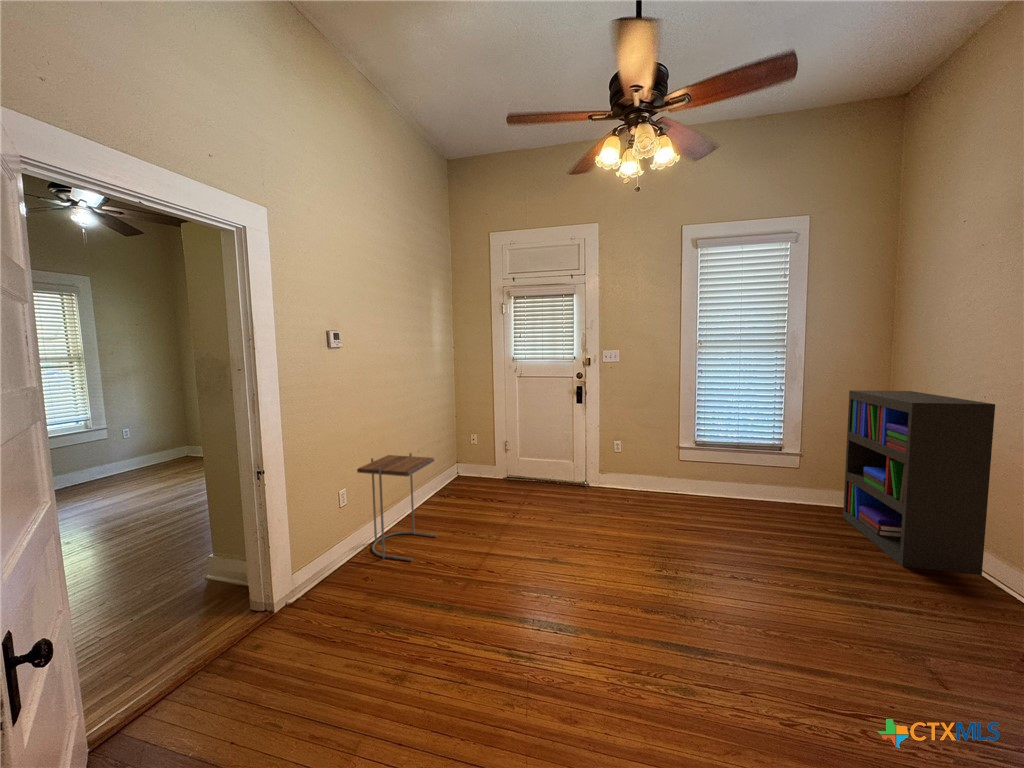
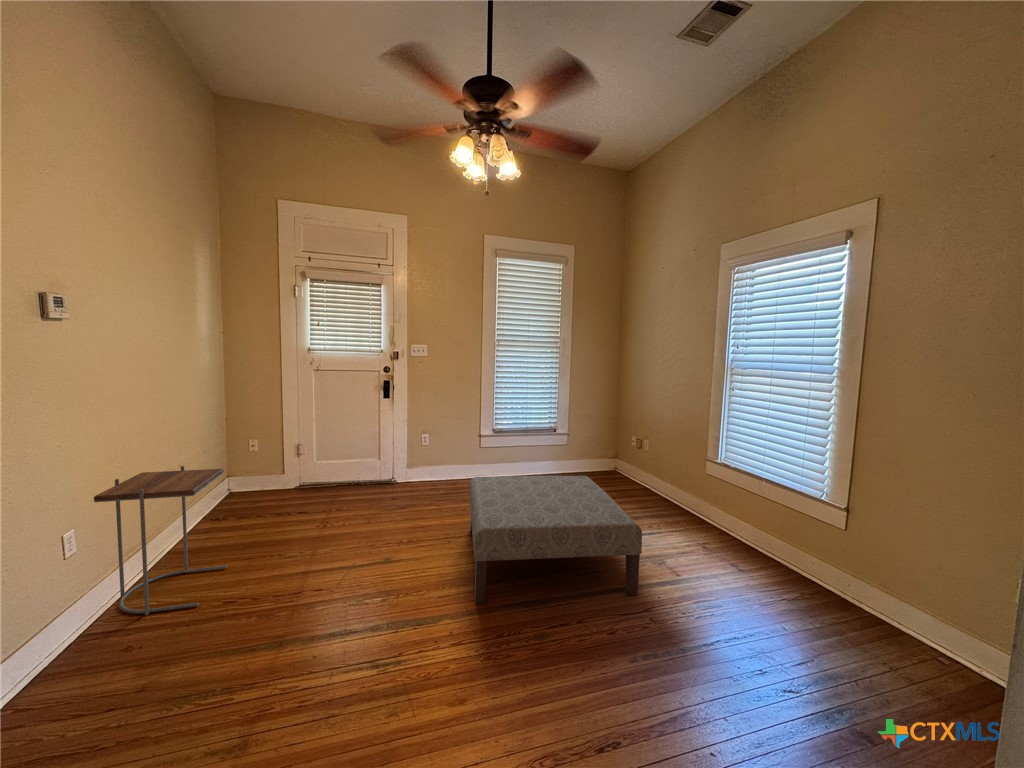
bookshelf: present [843,390,995,575] -> none [593,383,677,505]
ottoman: none [621,494,859,691] -> present [470,476,642,604]

